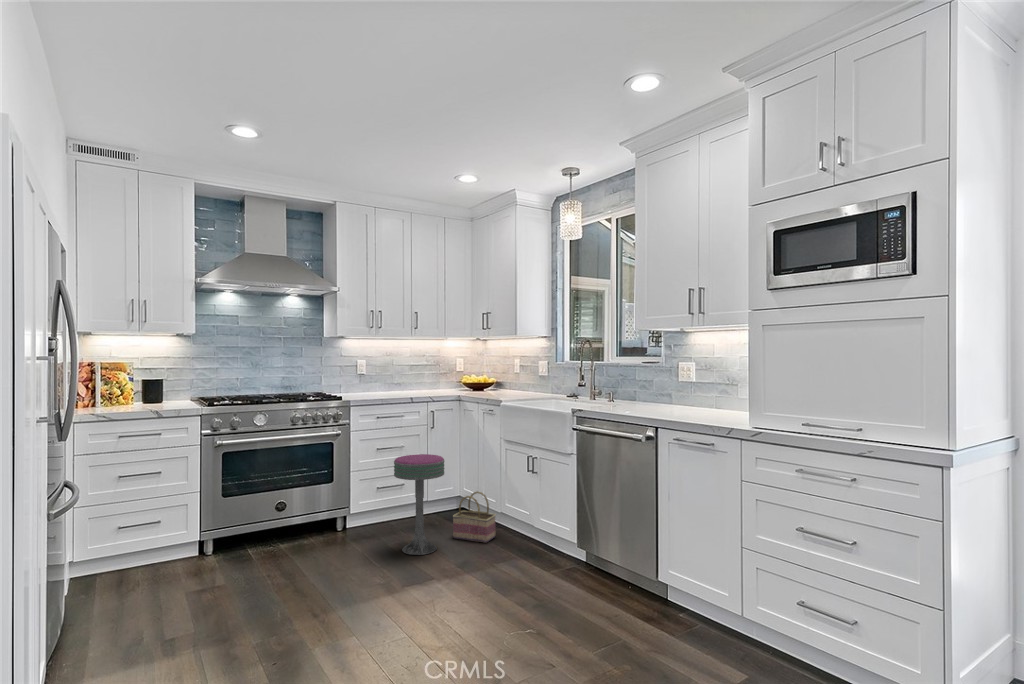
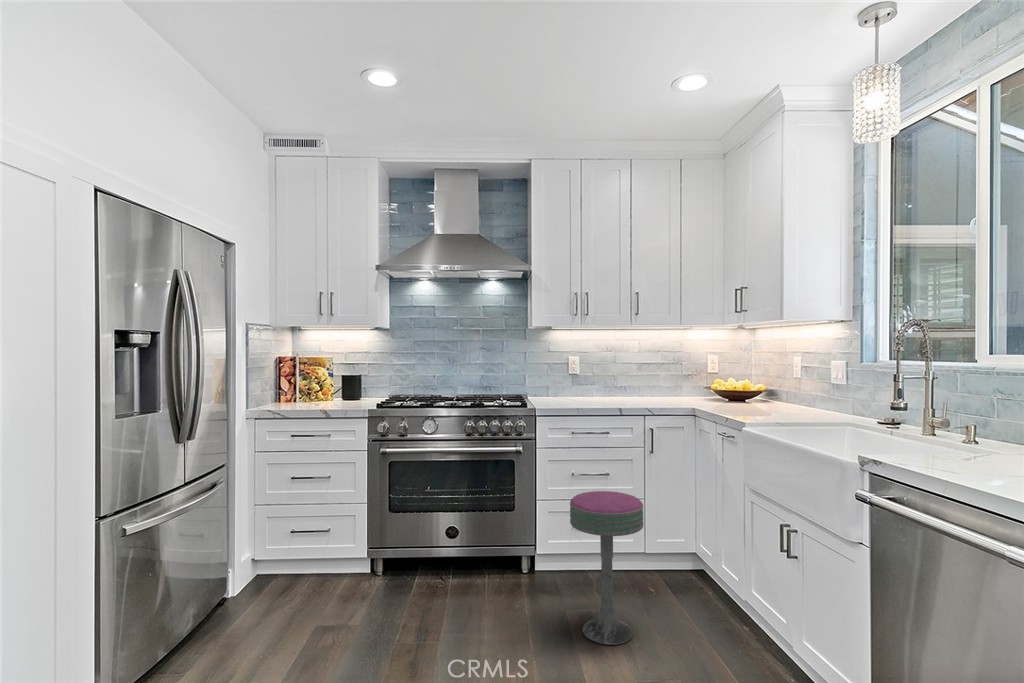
basket: present [453,492,496,543] -> none [665,558,734,646]

